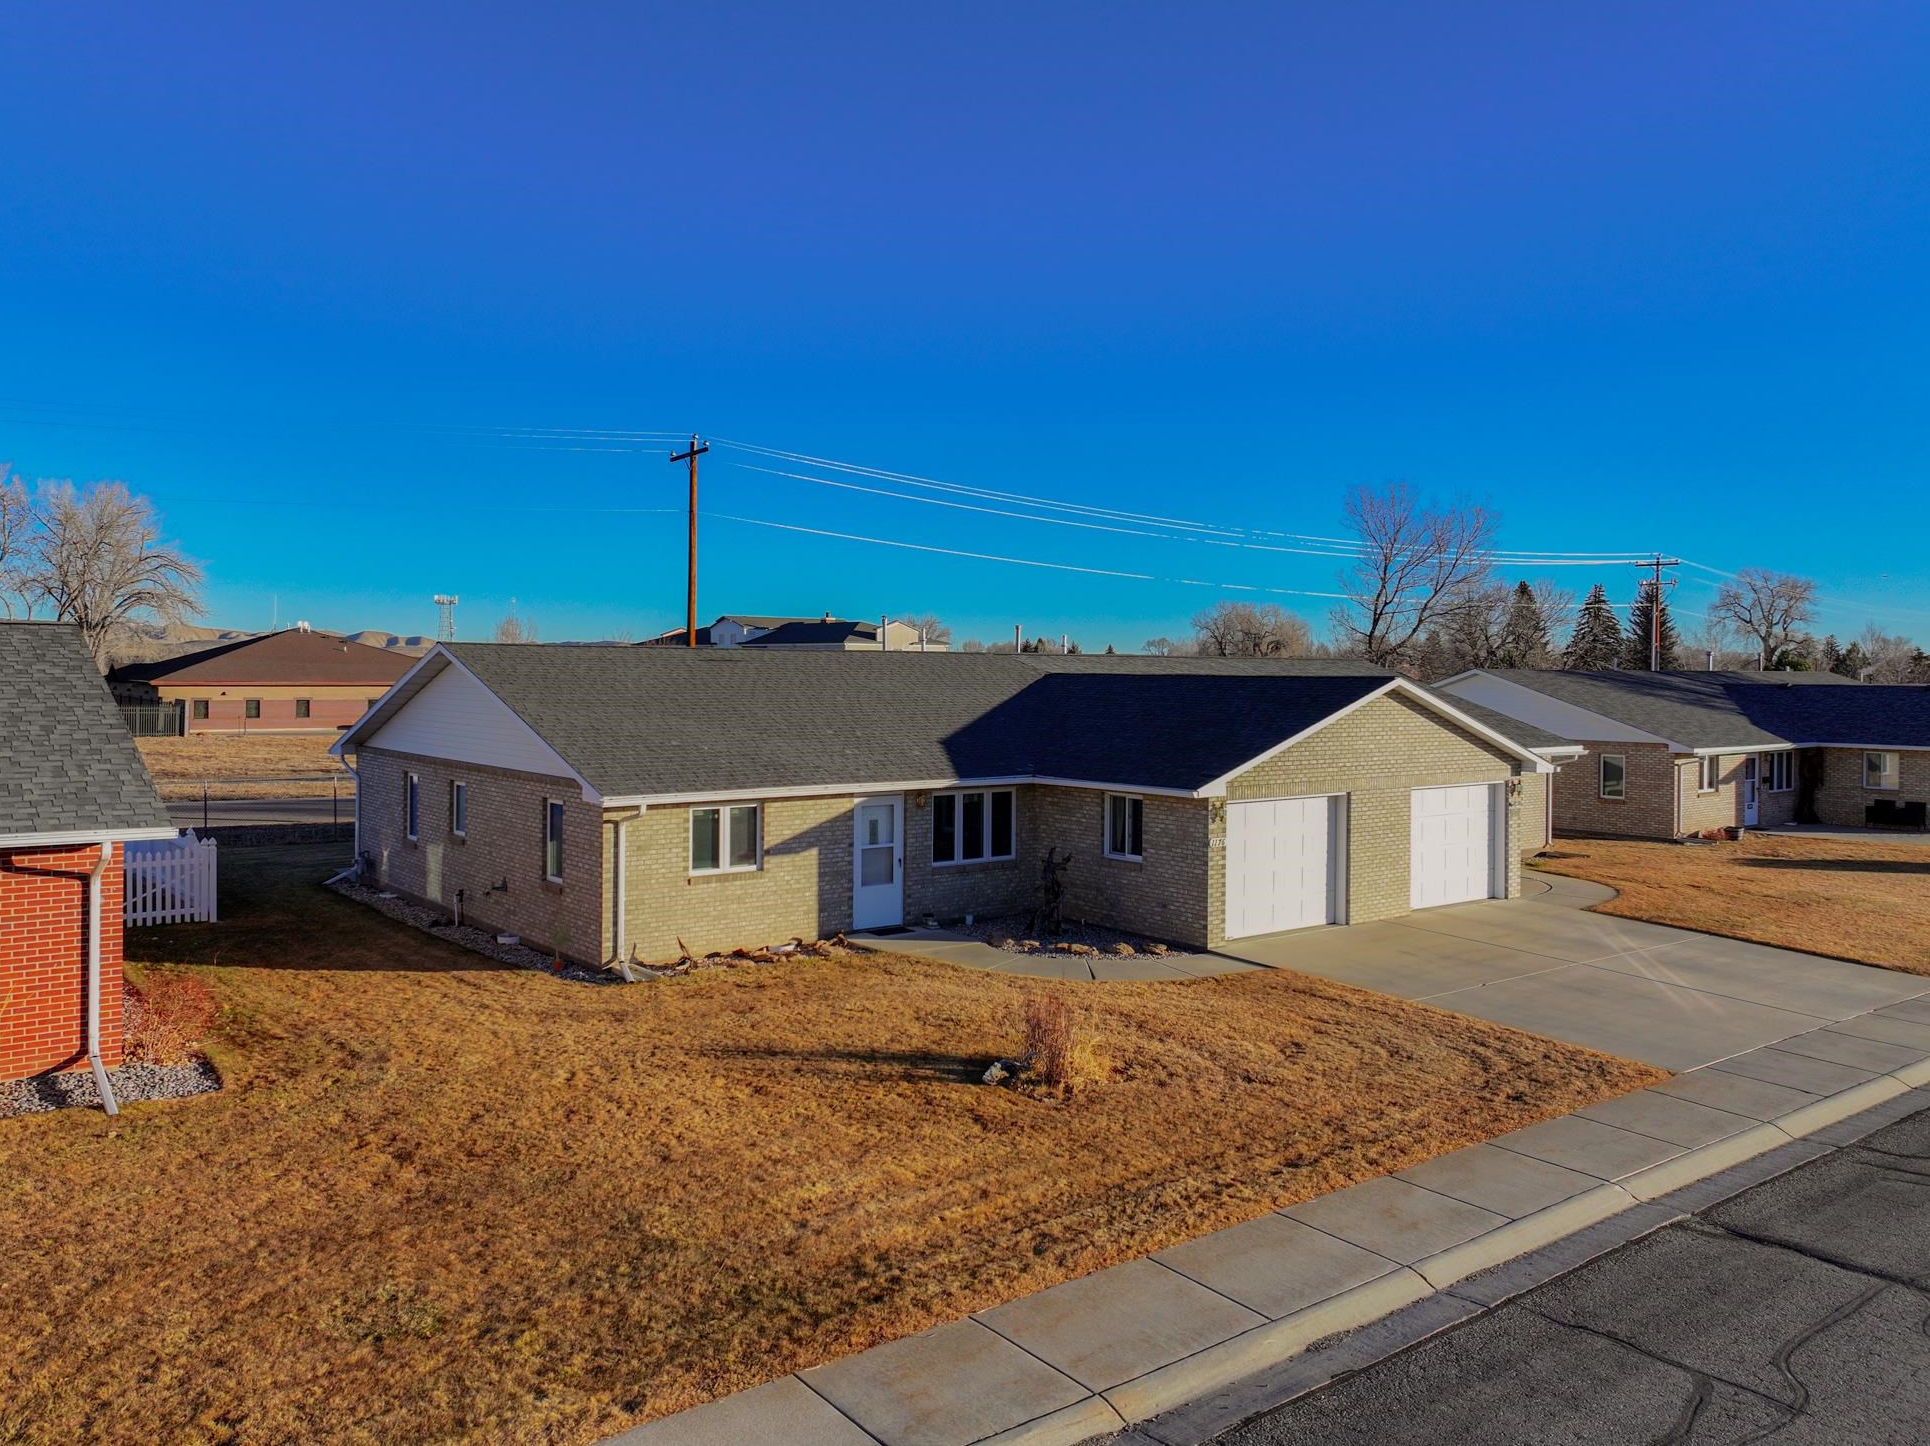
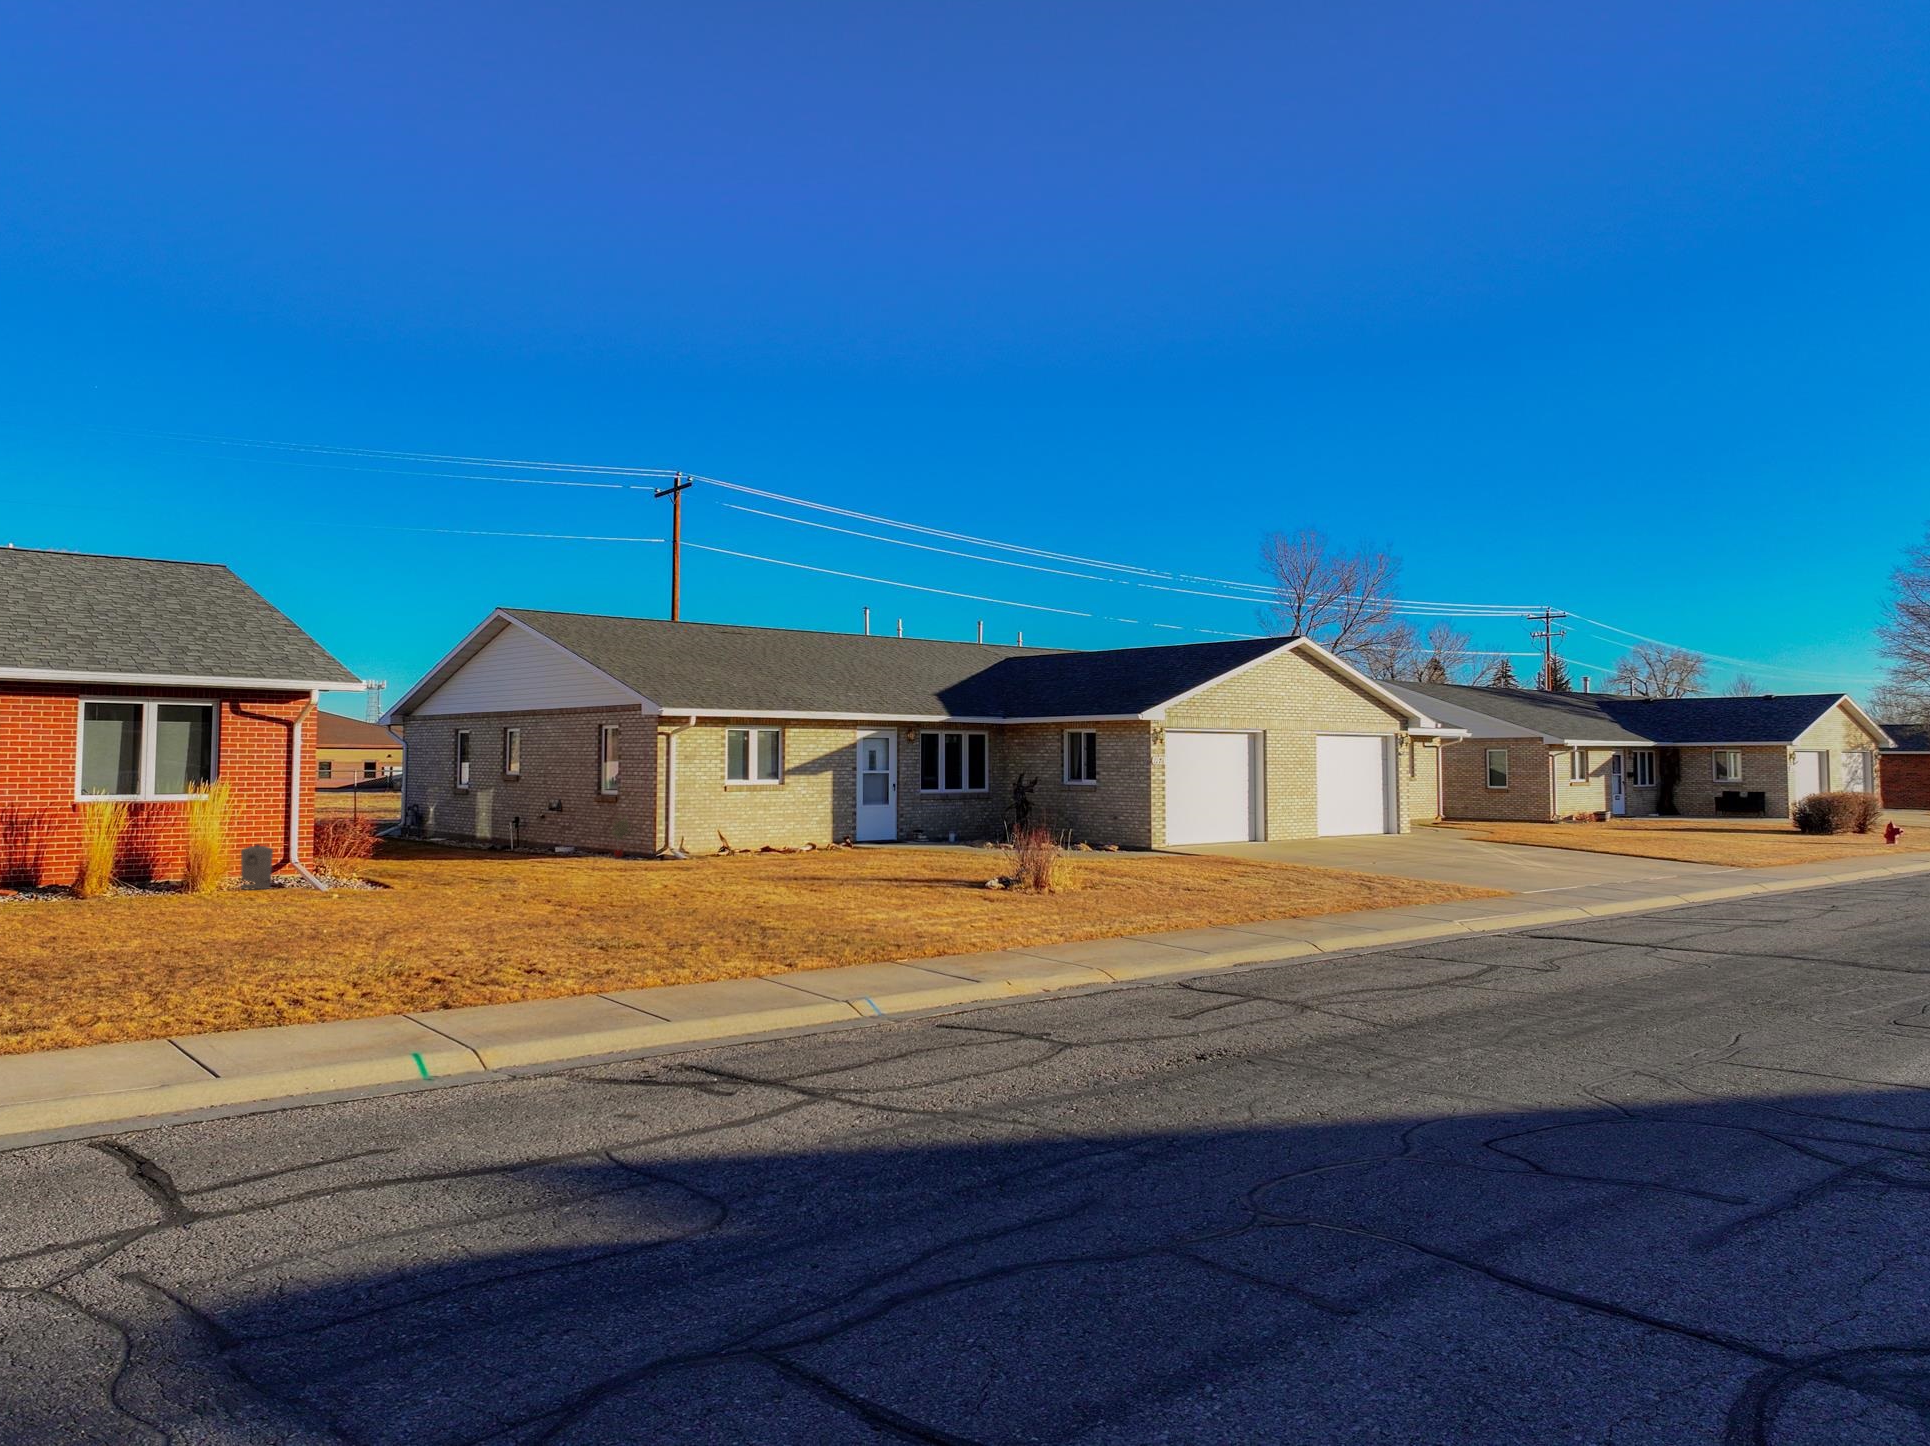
trash can: none [13,1038,58,1100] -> present [241,844,273,889]

